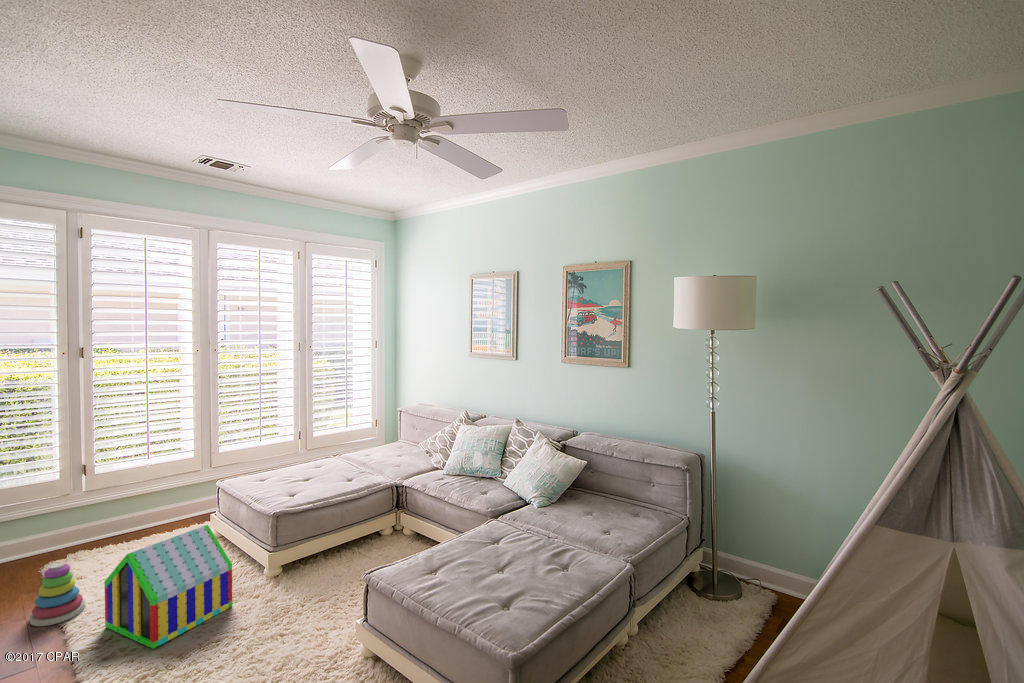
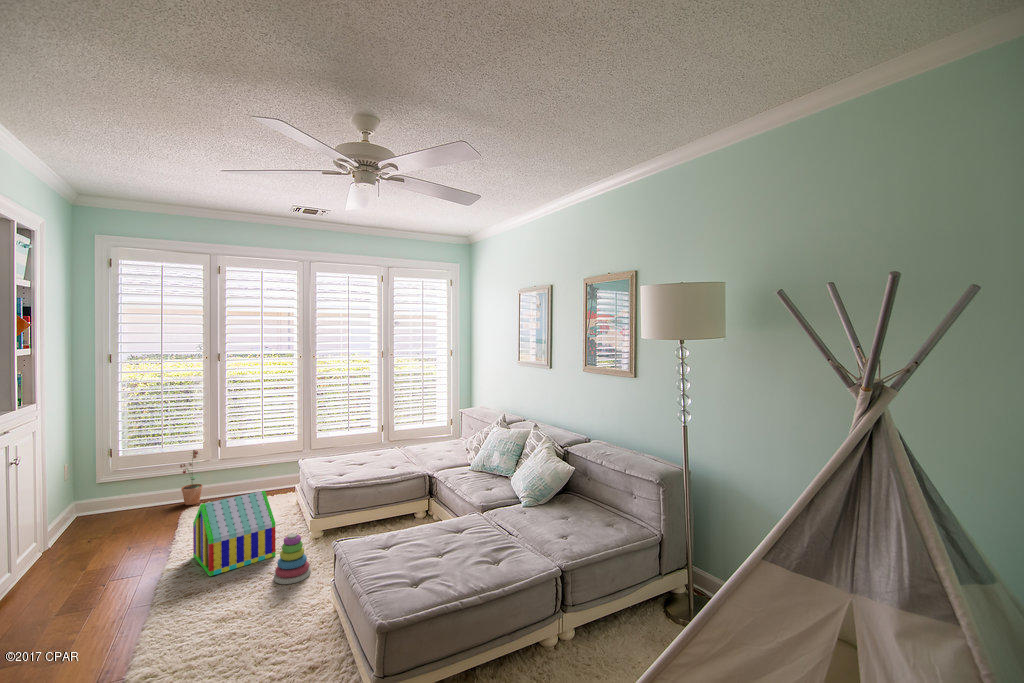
potted plant: none [22,482,63,560] -> present [180,450,202,505]
stacking toy: present [30,563,85,626] -> present [274,534,311,584]

